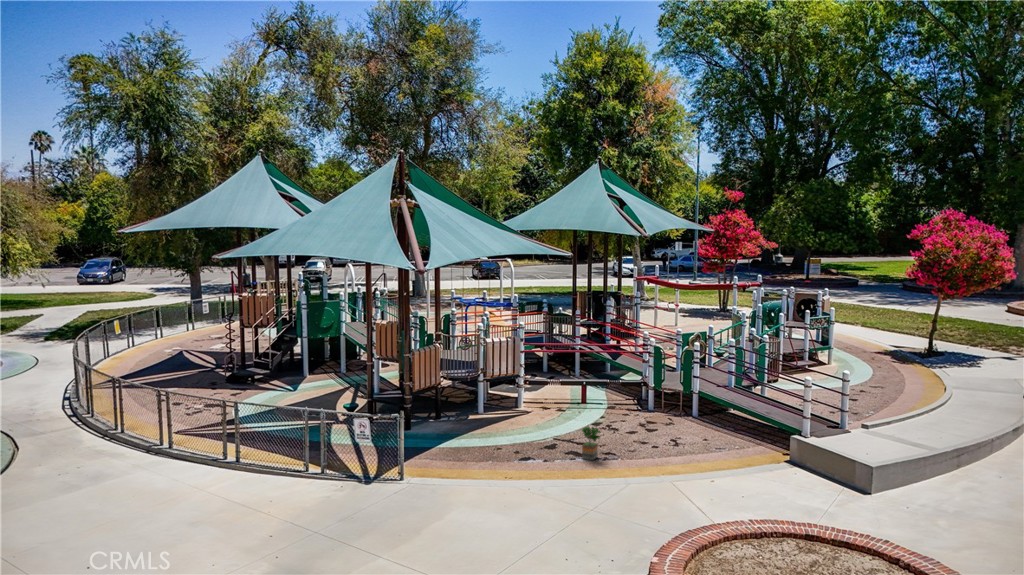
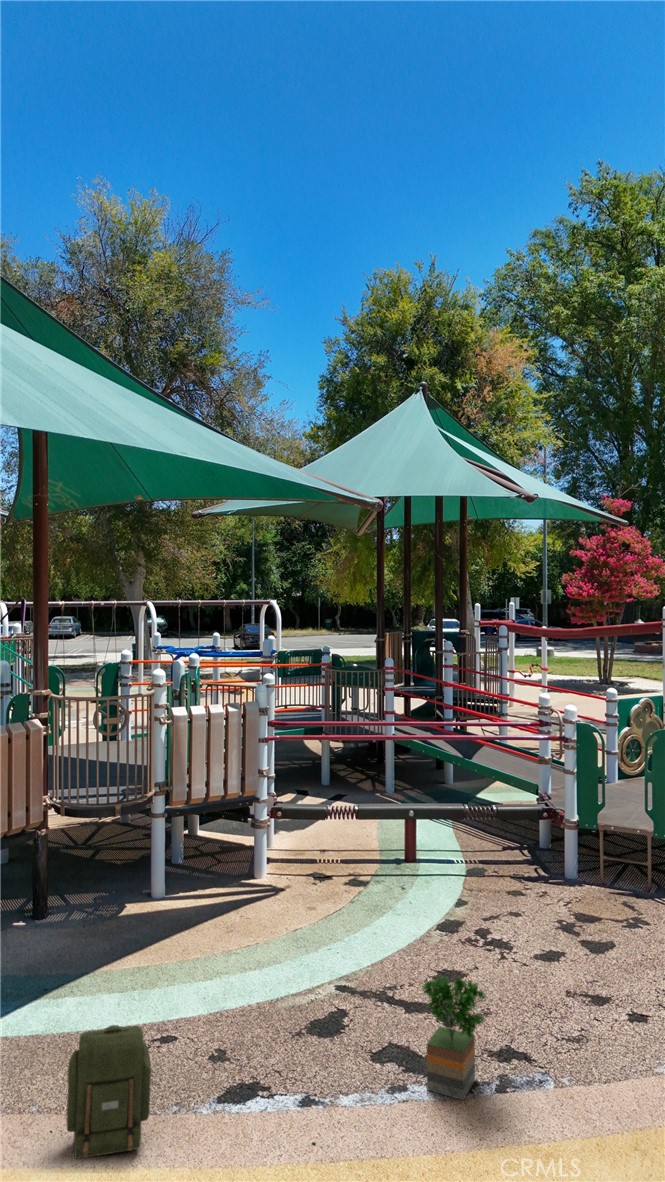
backpack: none [480,433,504,467] -> present [67,1025,151,1159]

